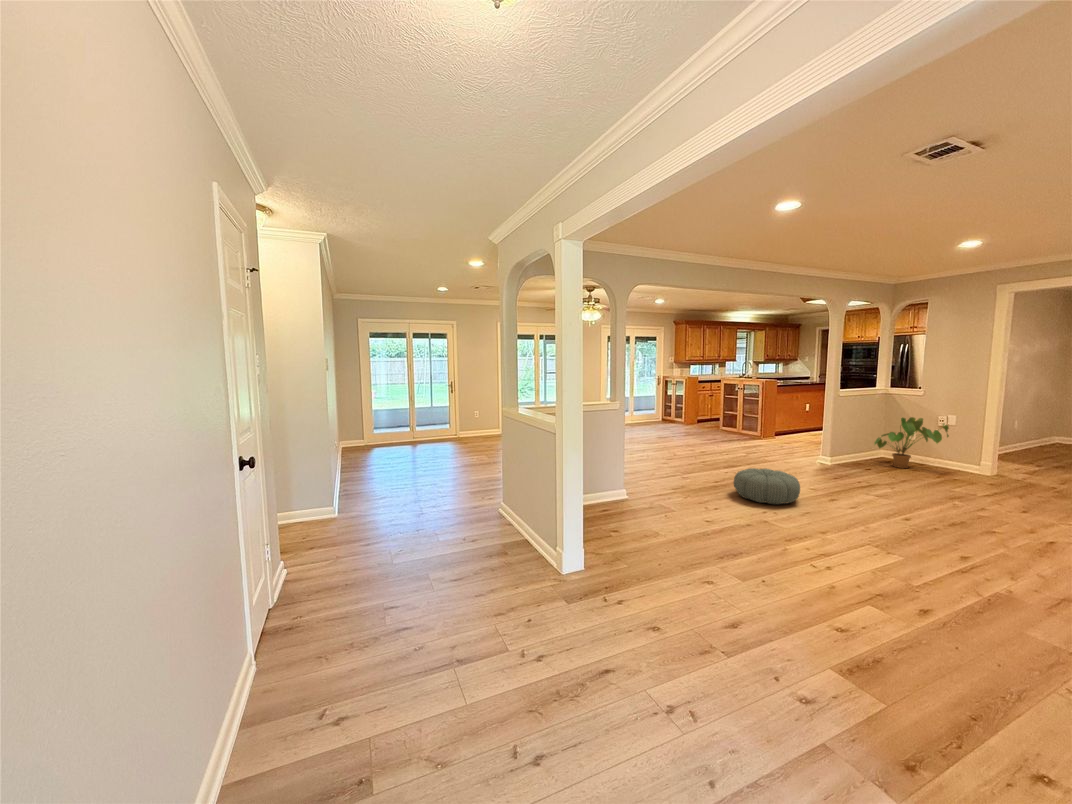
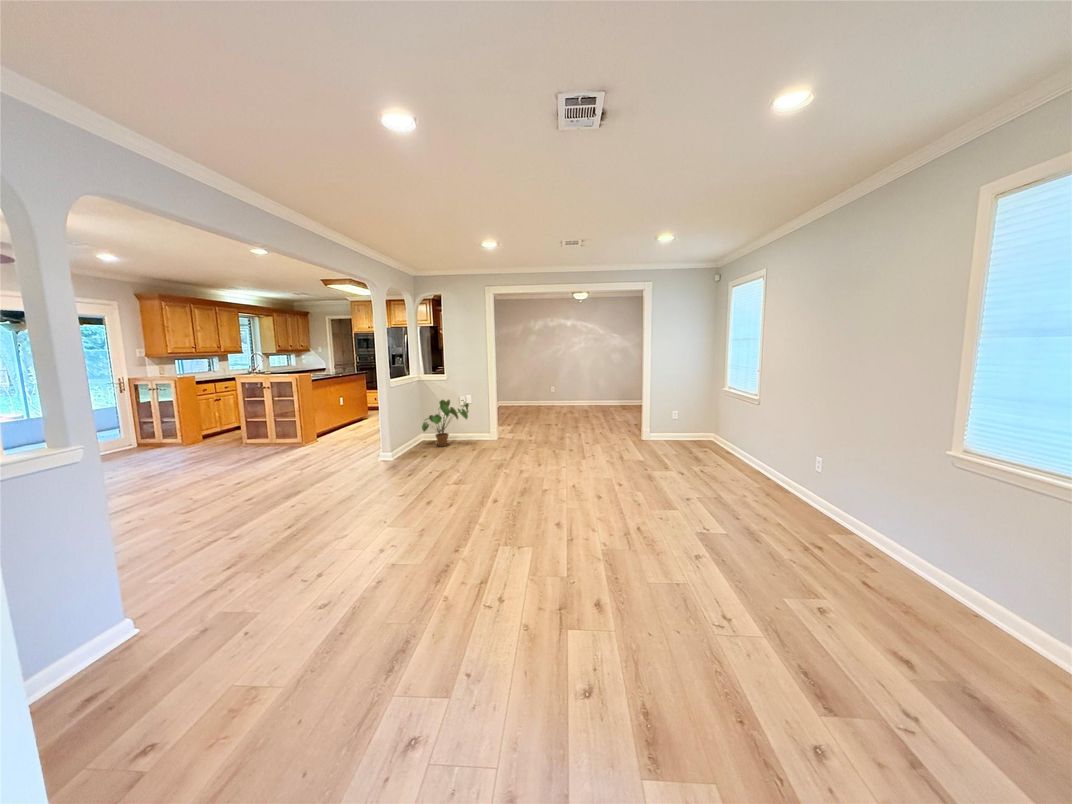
pouf: present [733,468,800,504] -> none [322,486,406,538]

